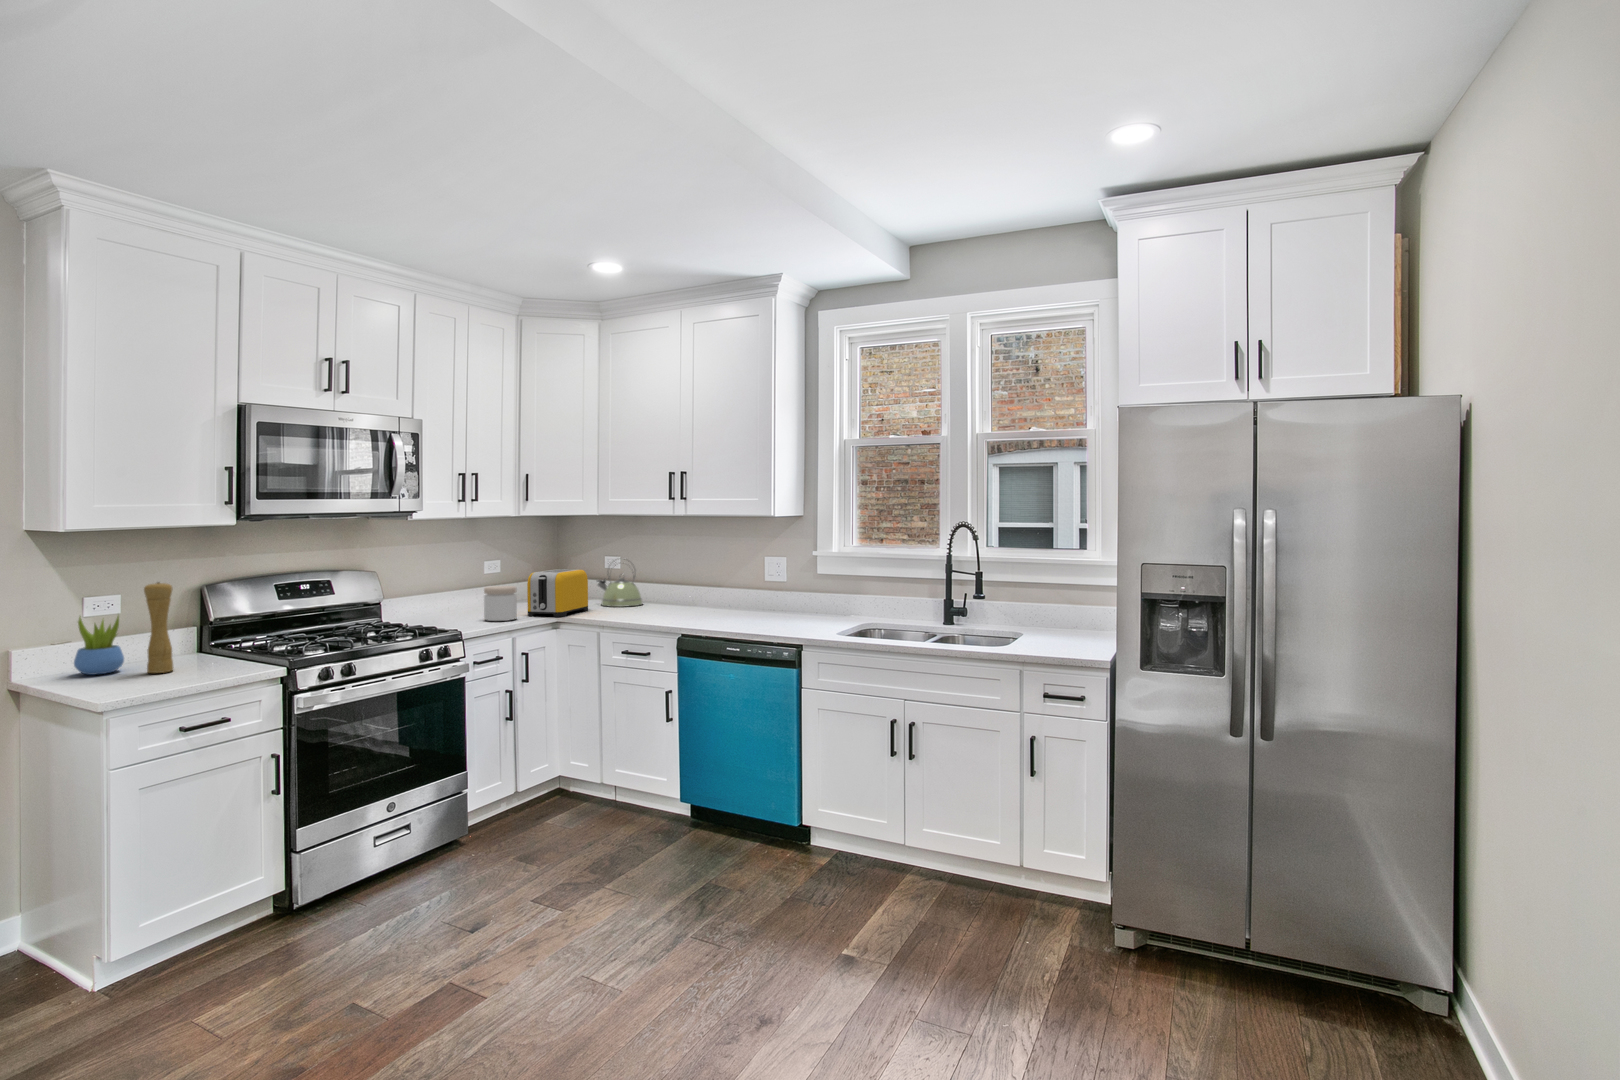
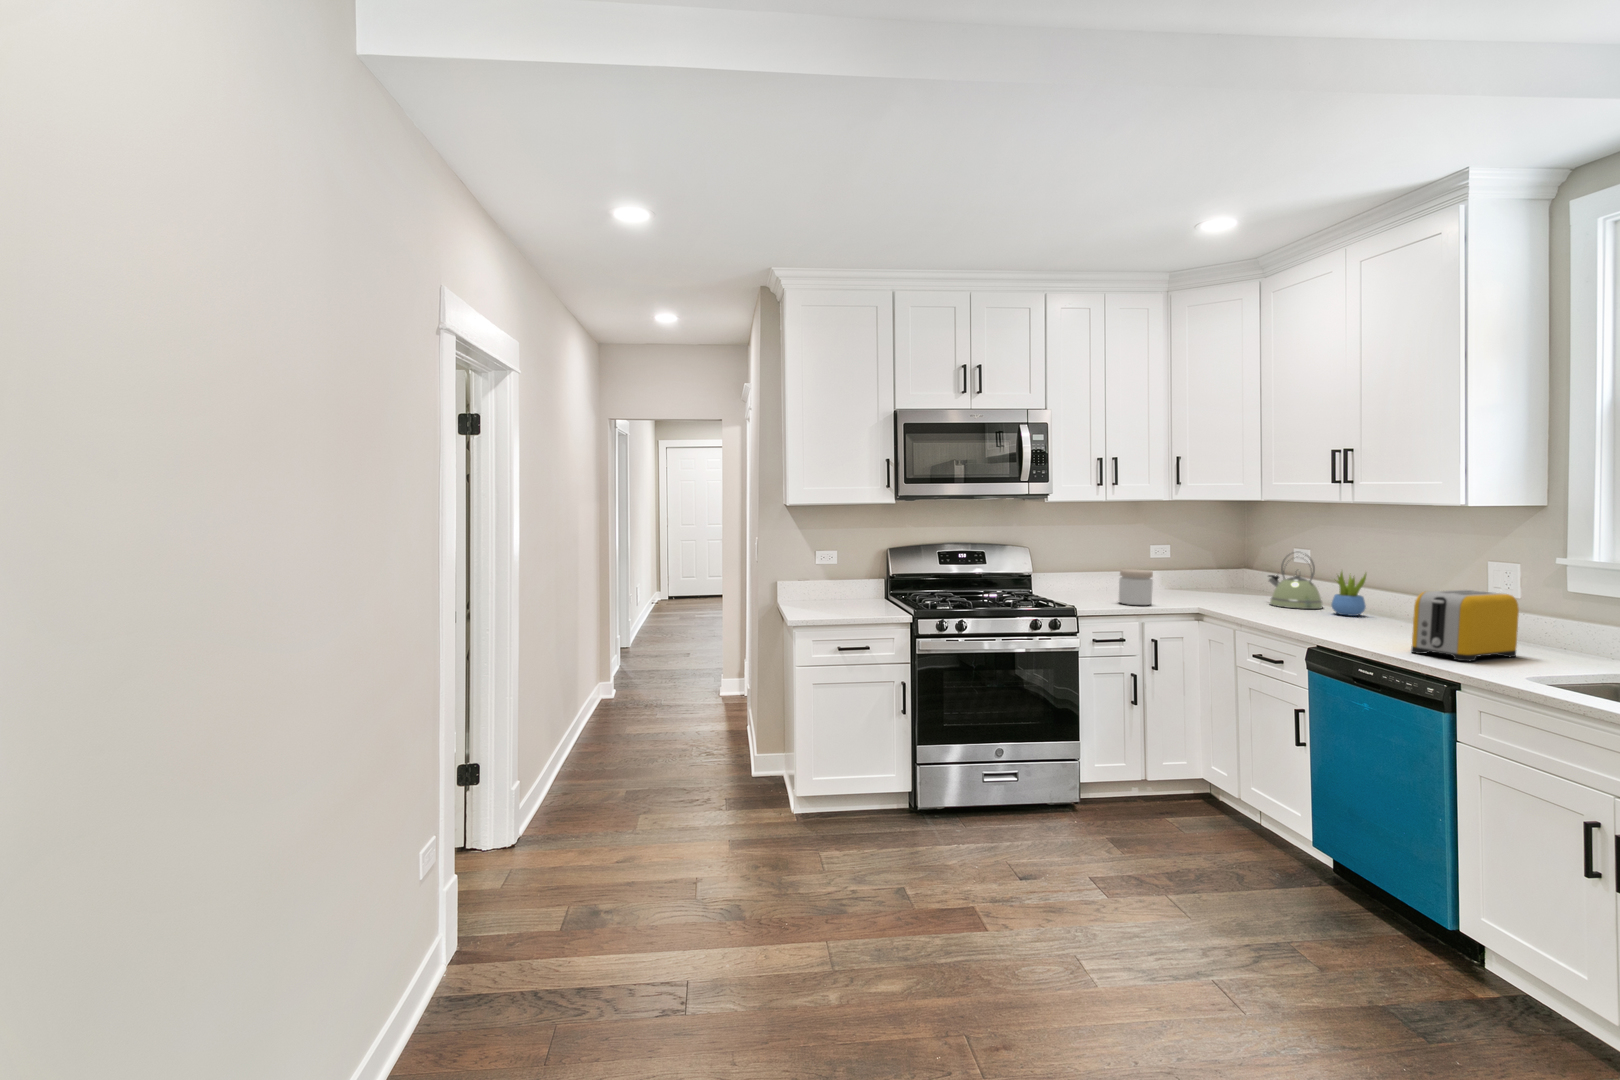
toaster: present [527,569,588,617] -> present [1411,590,1519,661]
pepper mill: present [144,582,174,673] -> none [835,539,853,608]
succulent plant: present [74,616,124,675] -> present [1331,572,1366,616]

